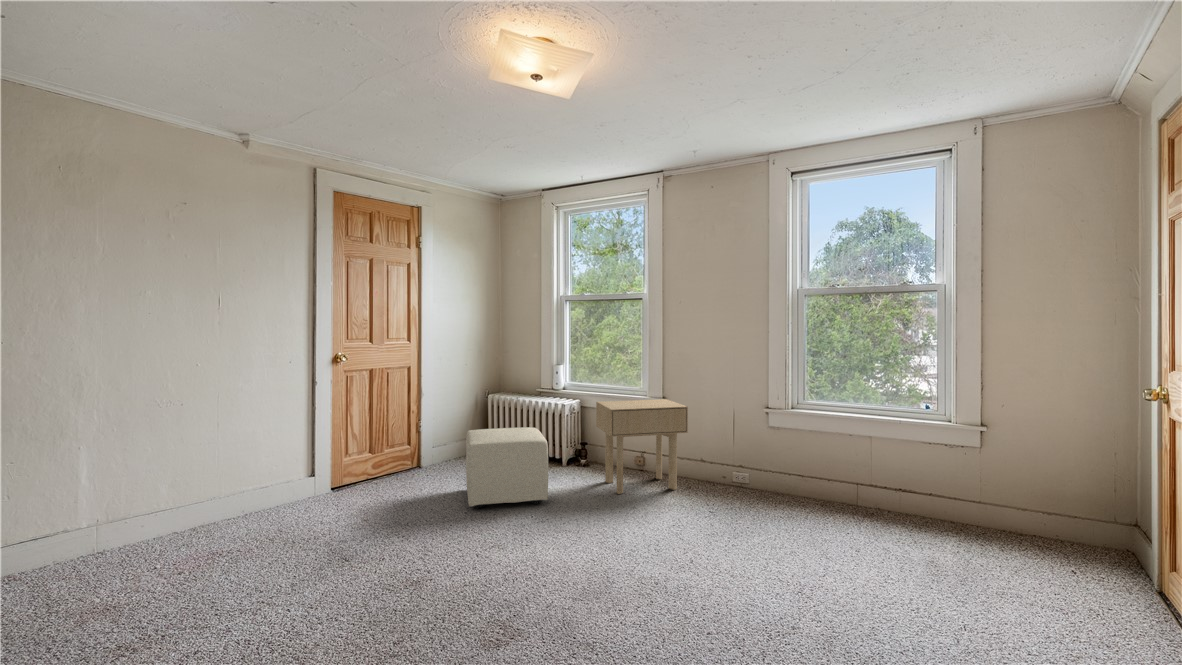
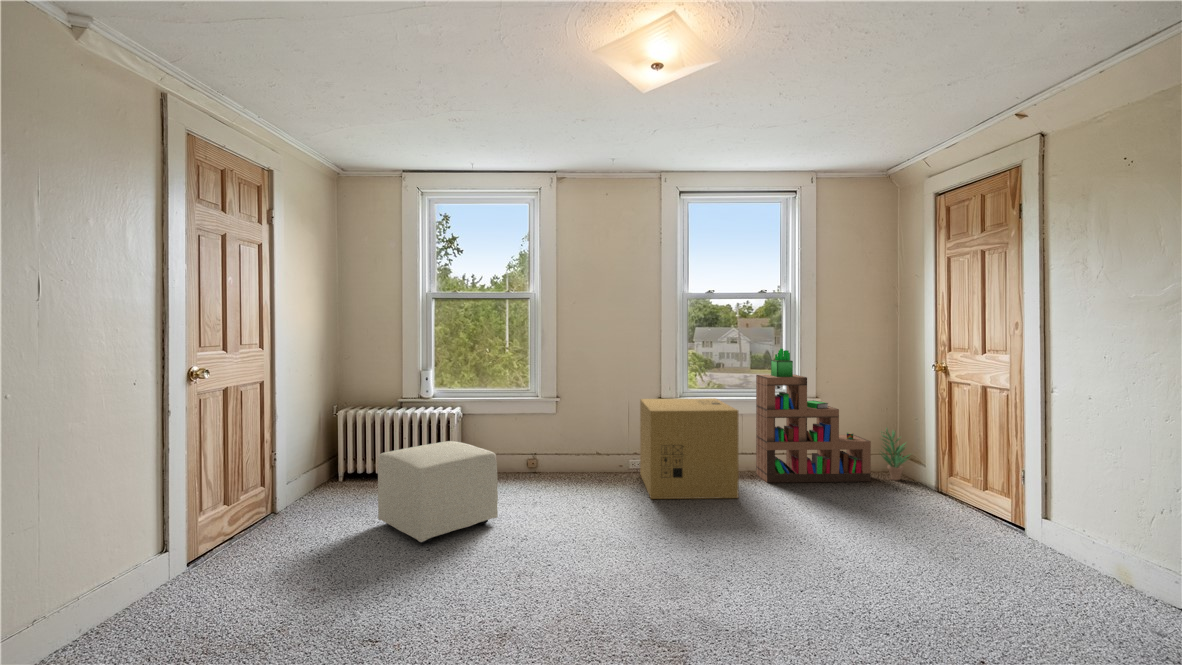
bookshelf: none [880,356,1048,549] -> present [756,349,871,483]
side table: present [596,399,688,494] -> none [509,398,604,498]
cardboard box: none [712,406,829,531] -> present [640,398,739,499]
potted plant: none [1072,475,1129,557] -> present [881,428,909,480]

